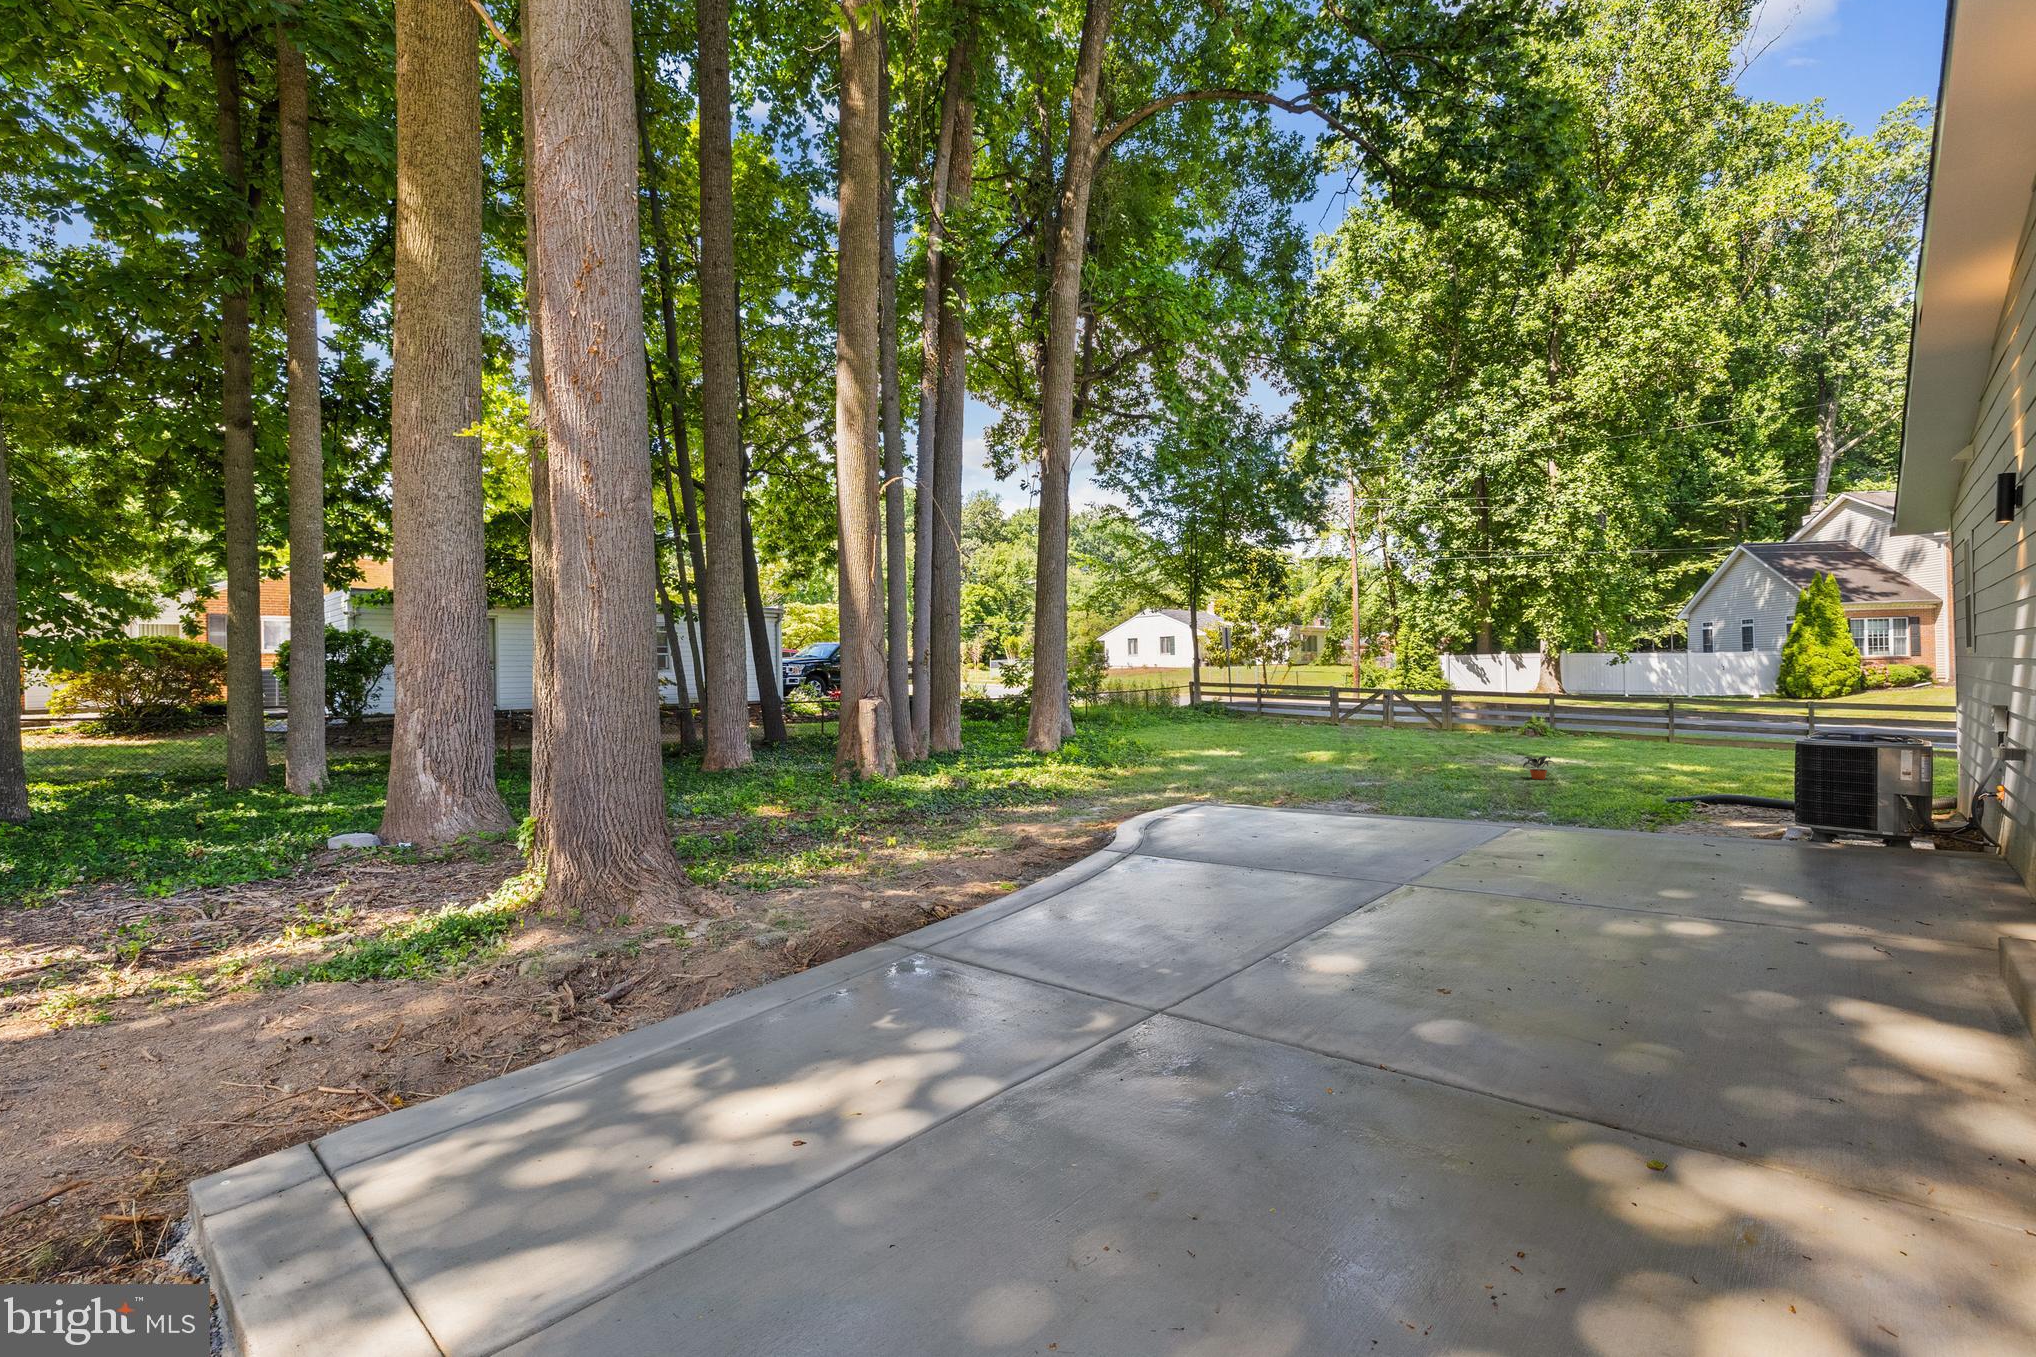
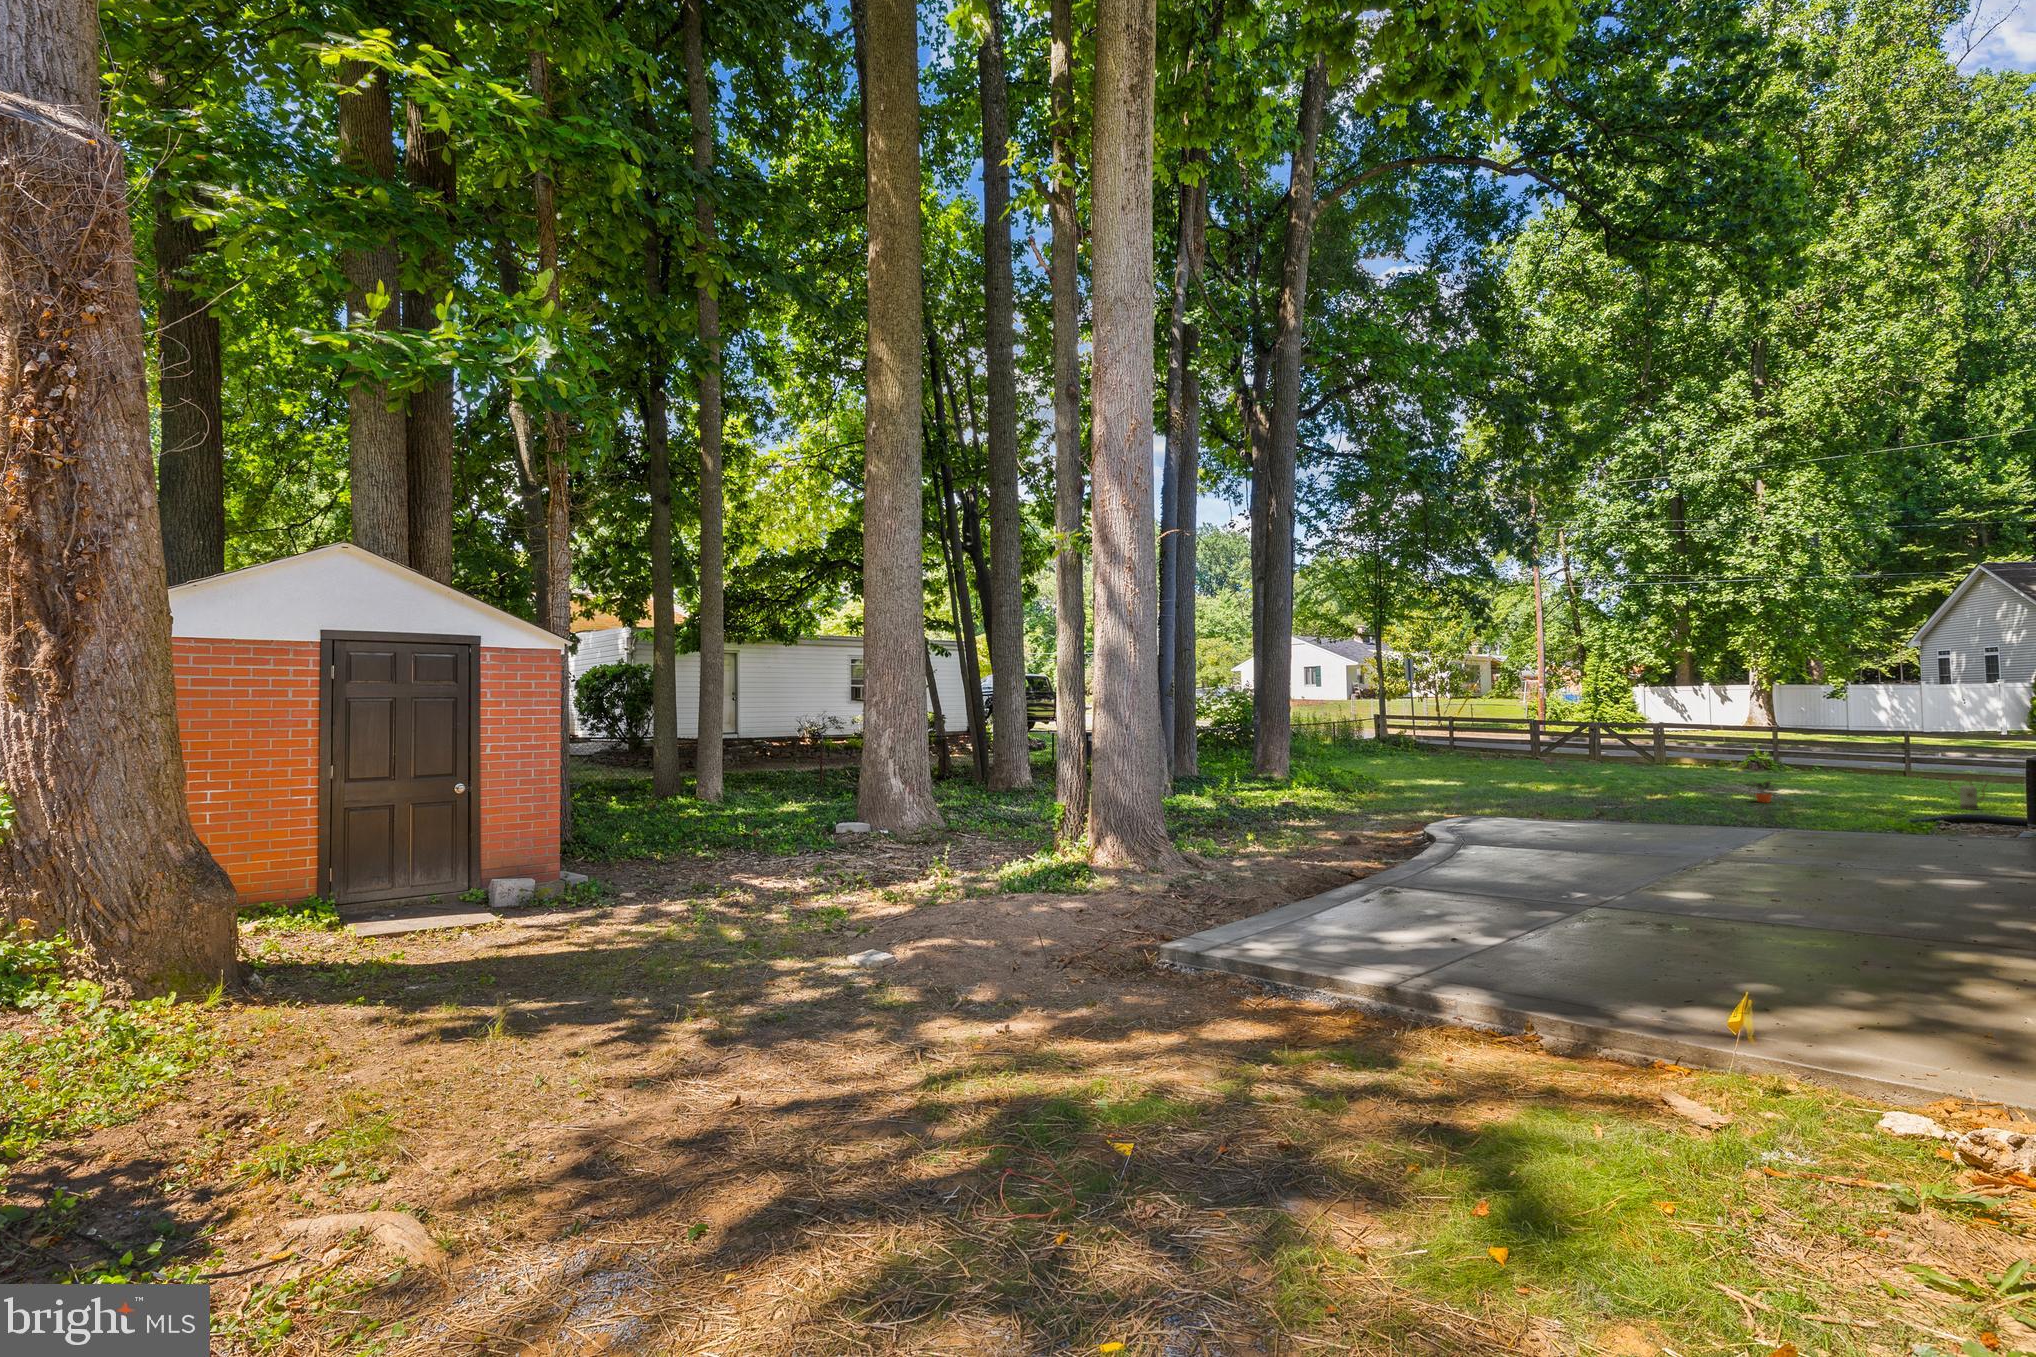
watering can: none [1723,752,1763,788] -> present [1950,777,1986,810]

